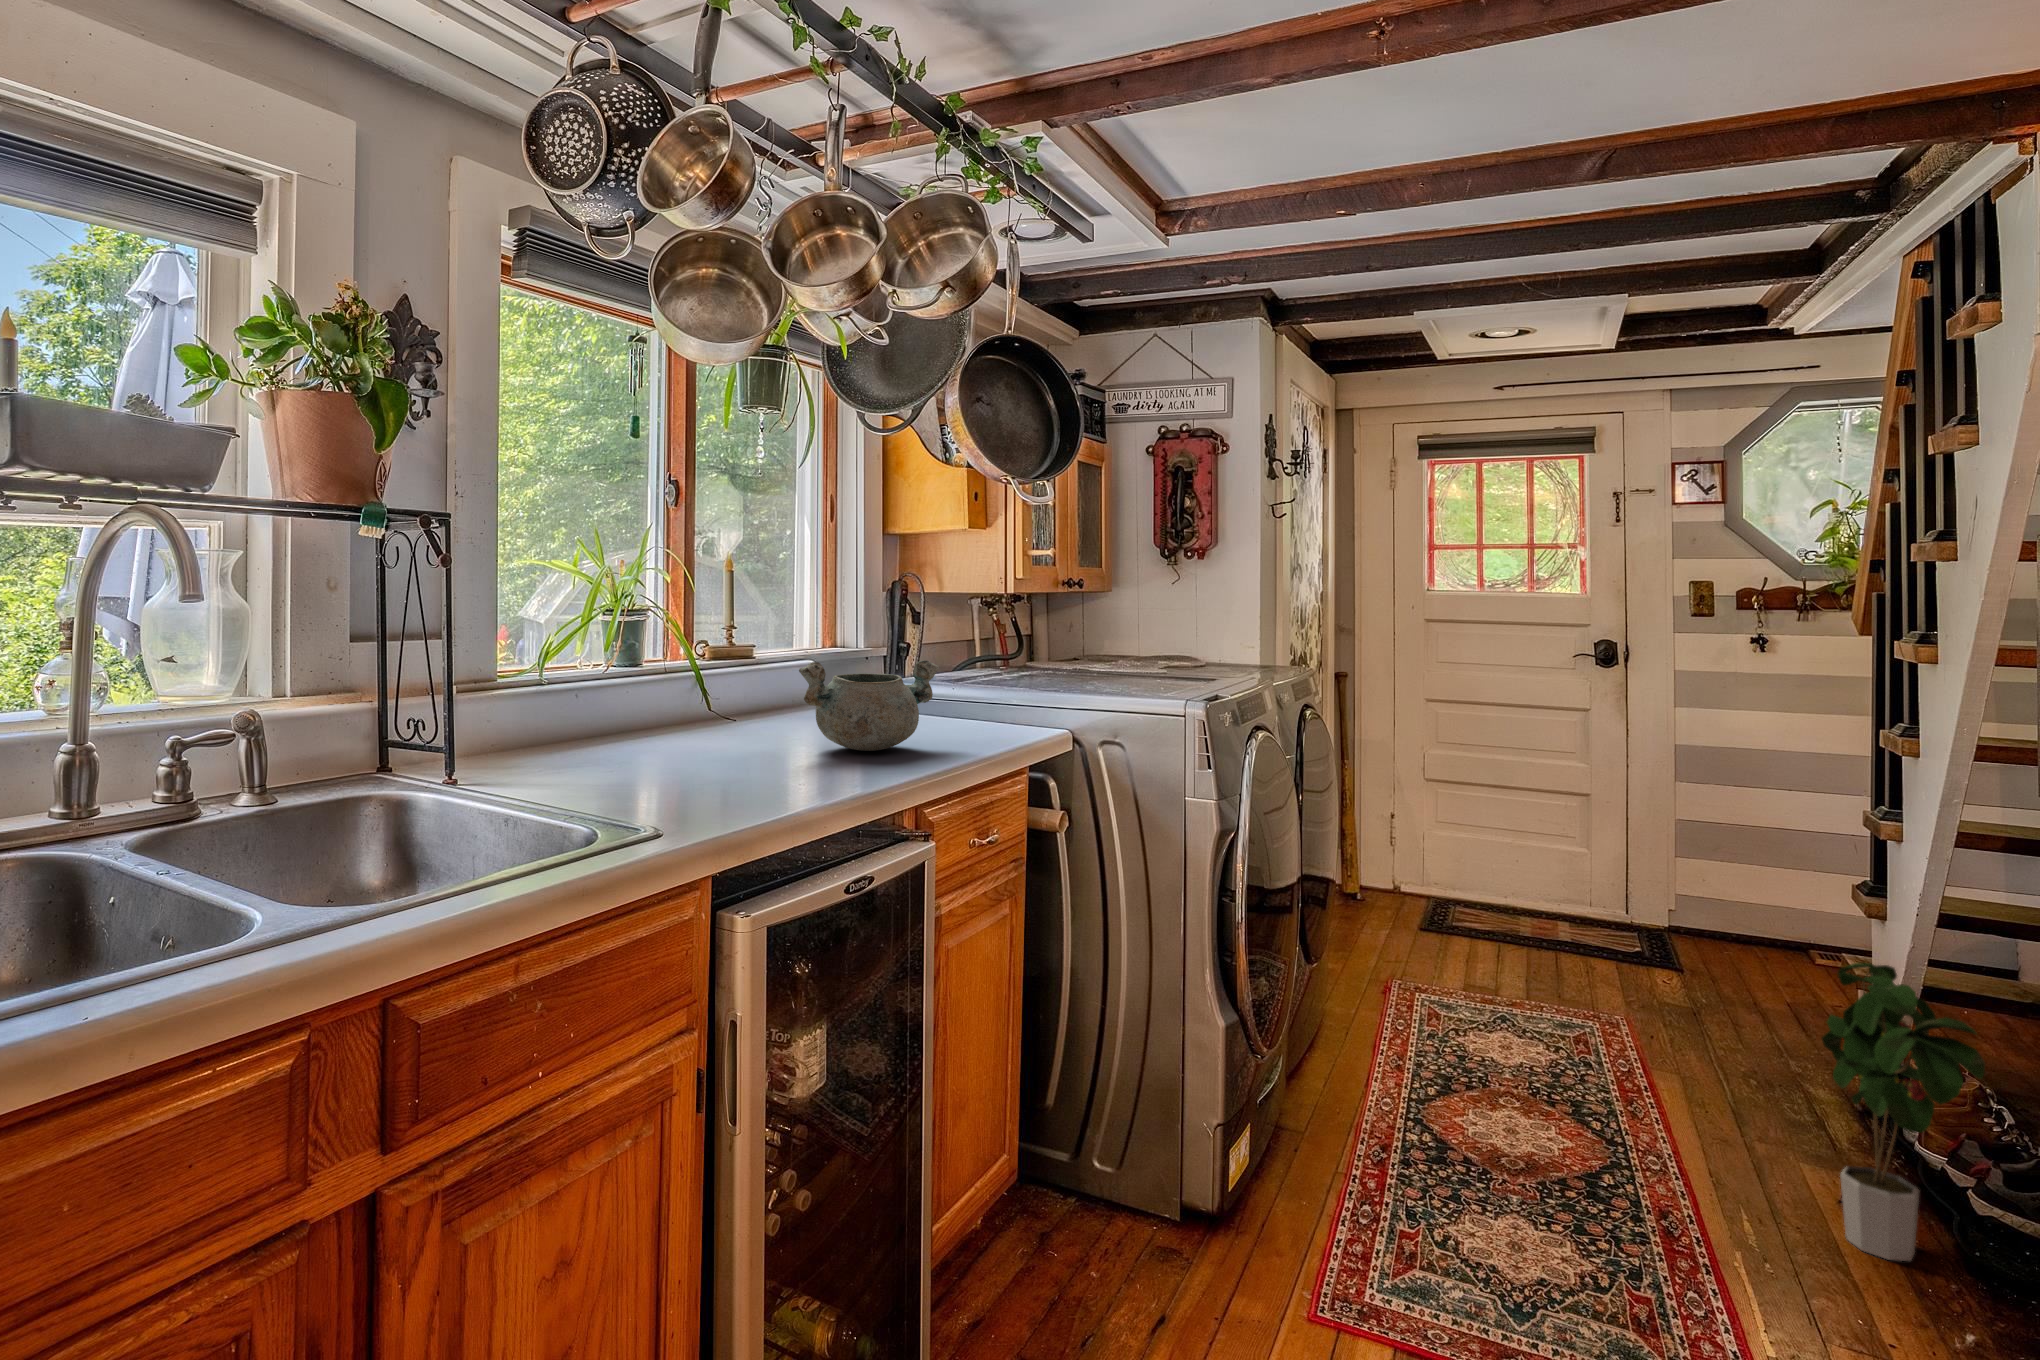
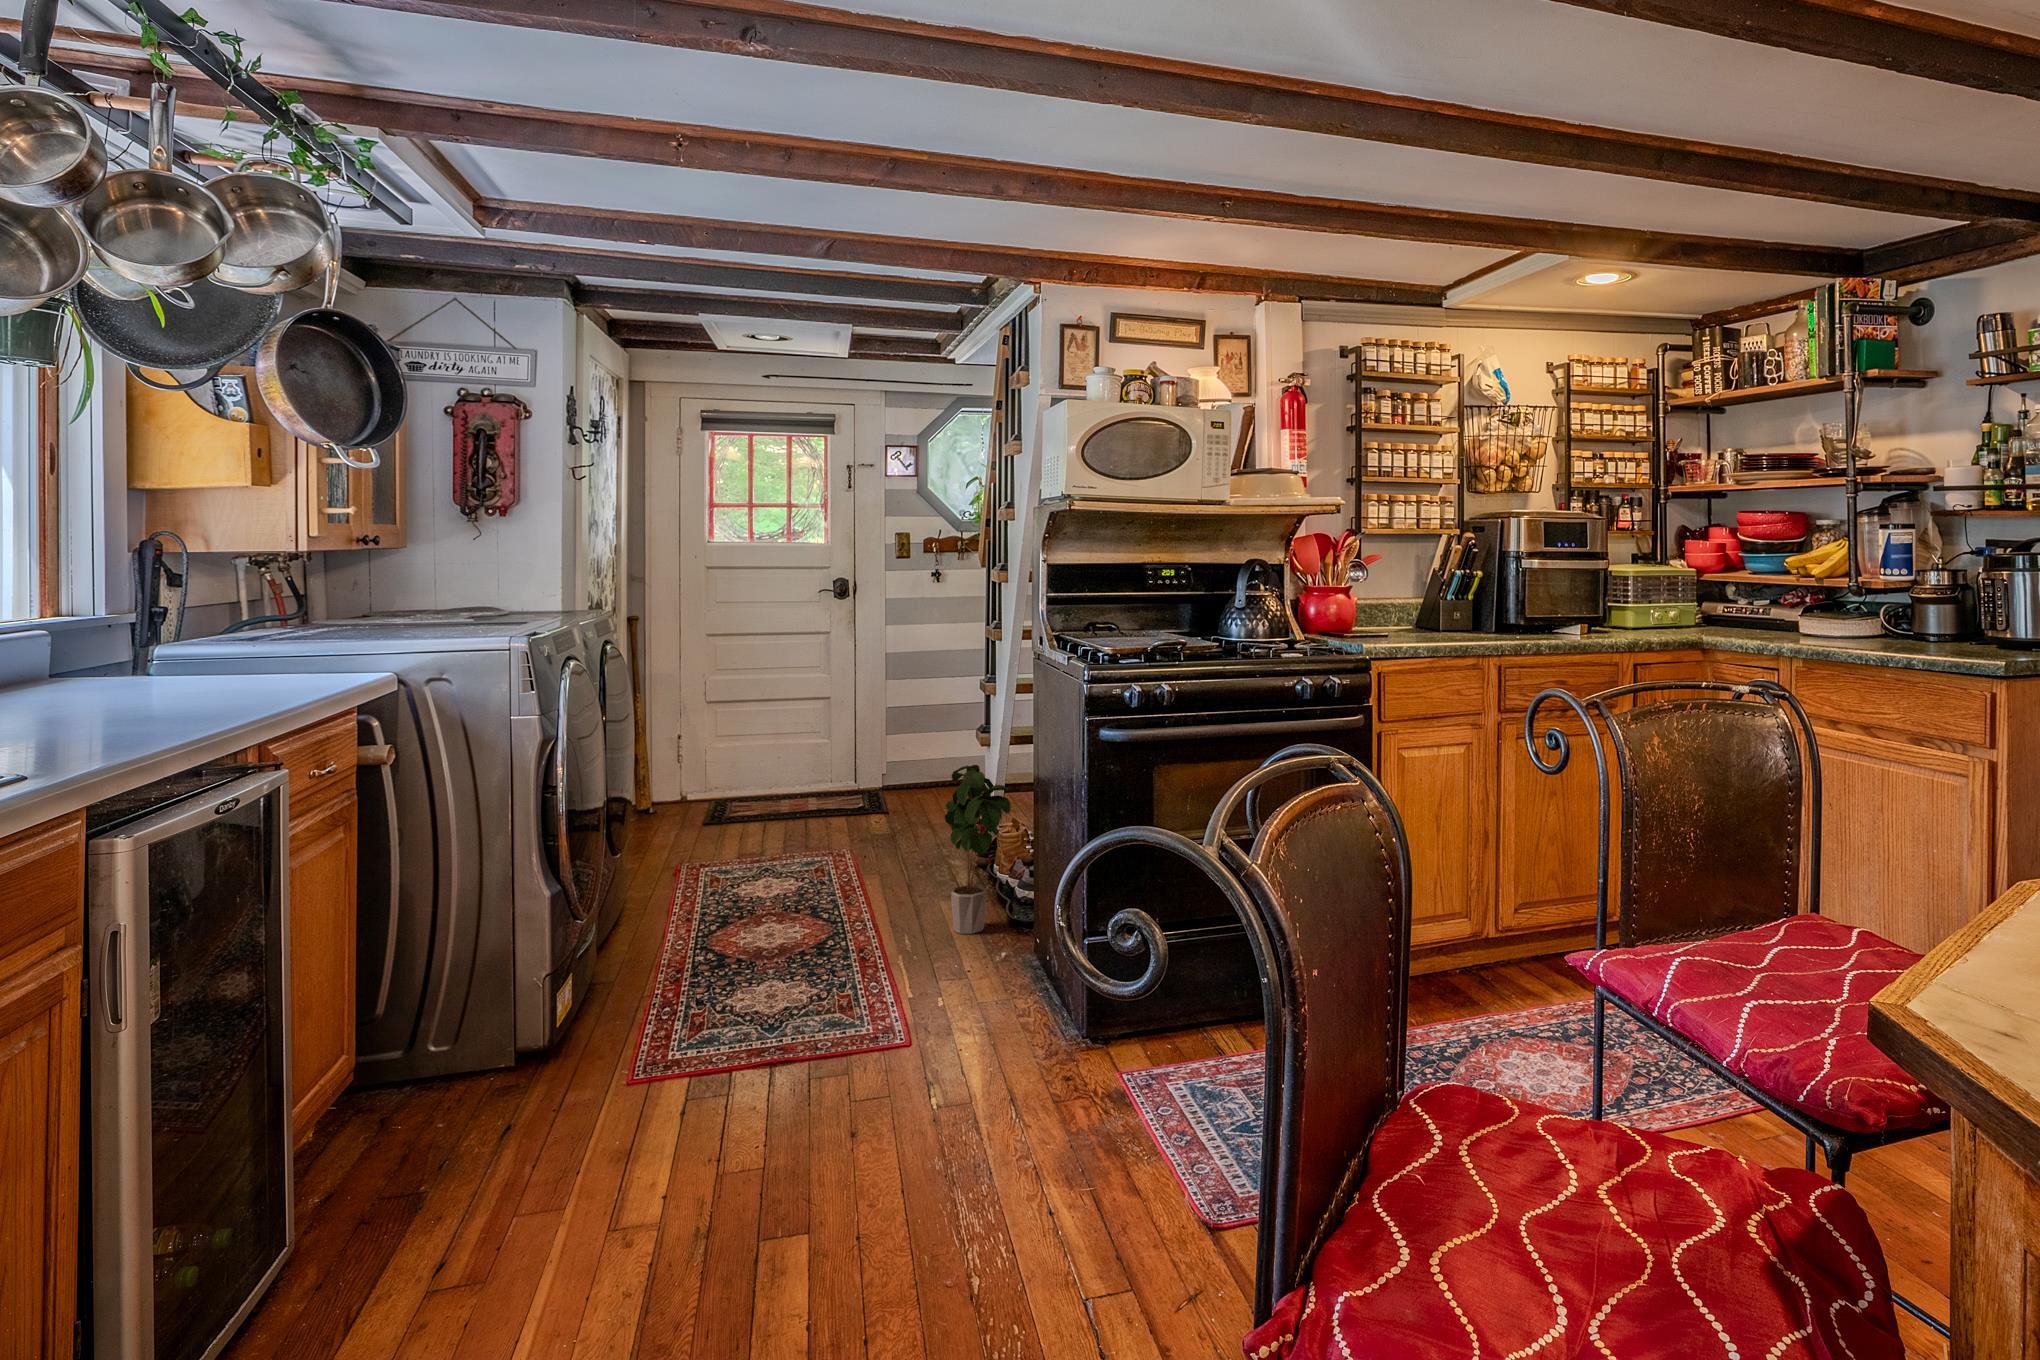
bowl: present [799,660,940,751] -> none [92,616,266,706]

